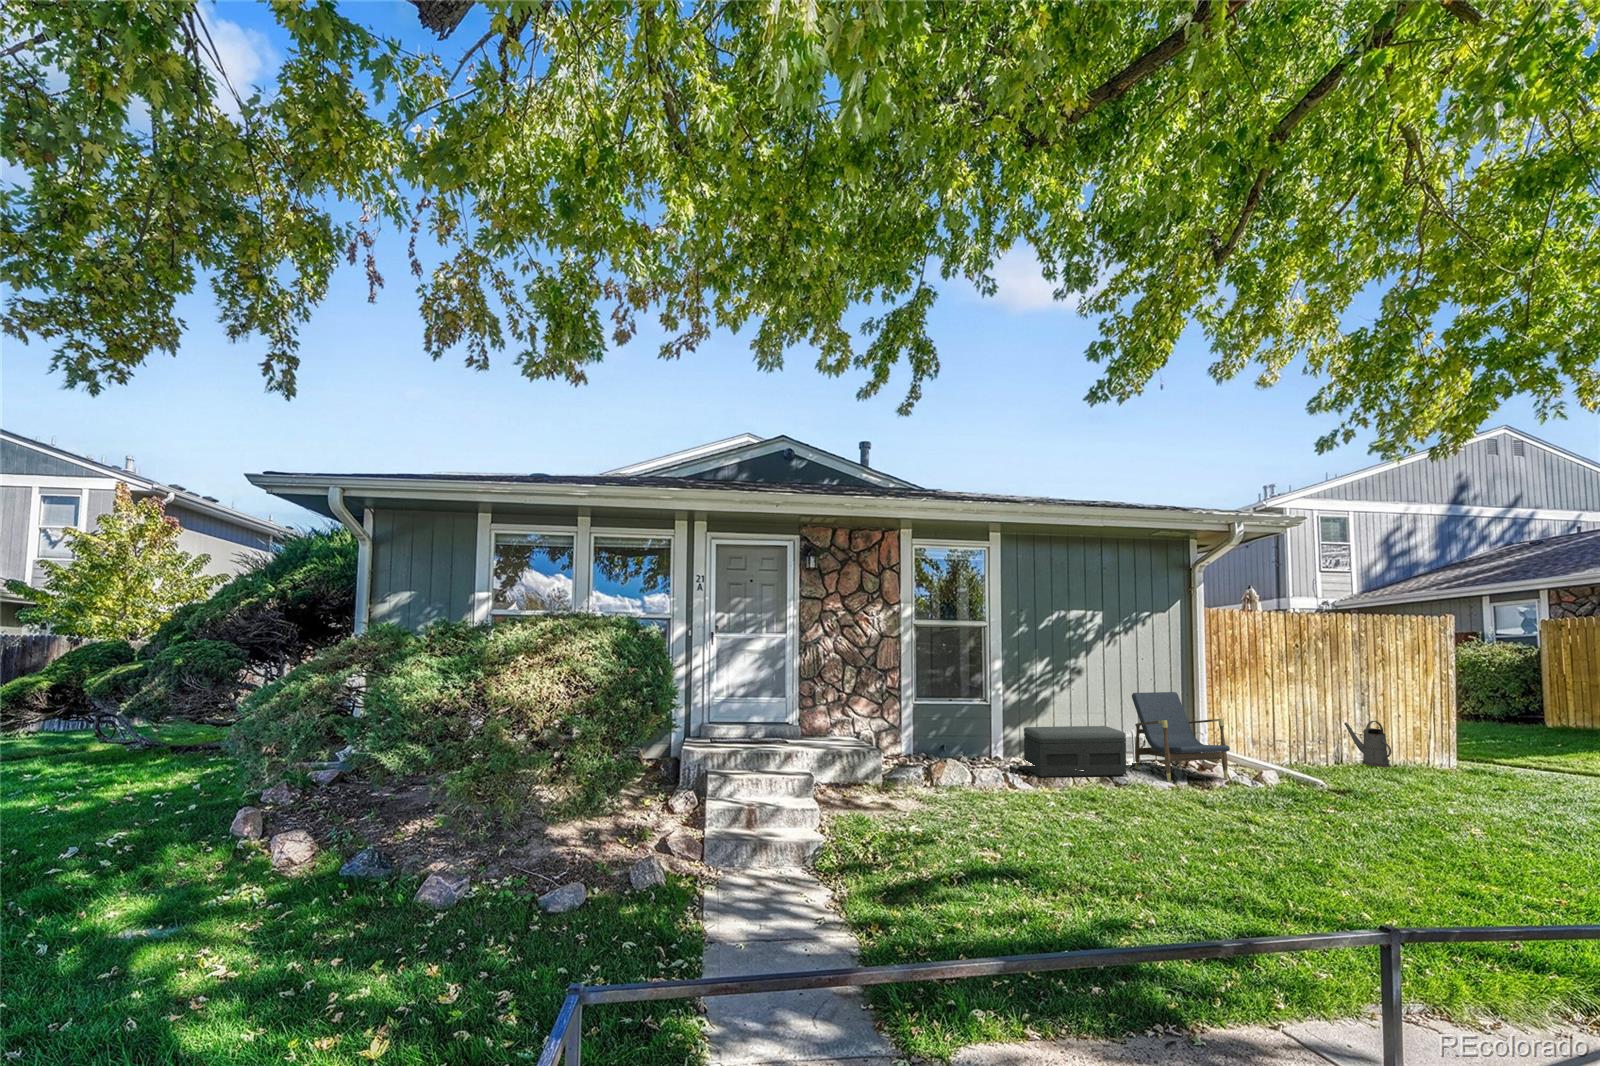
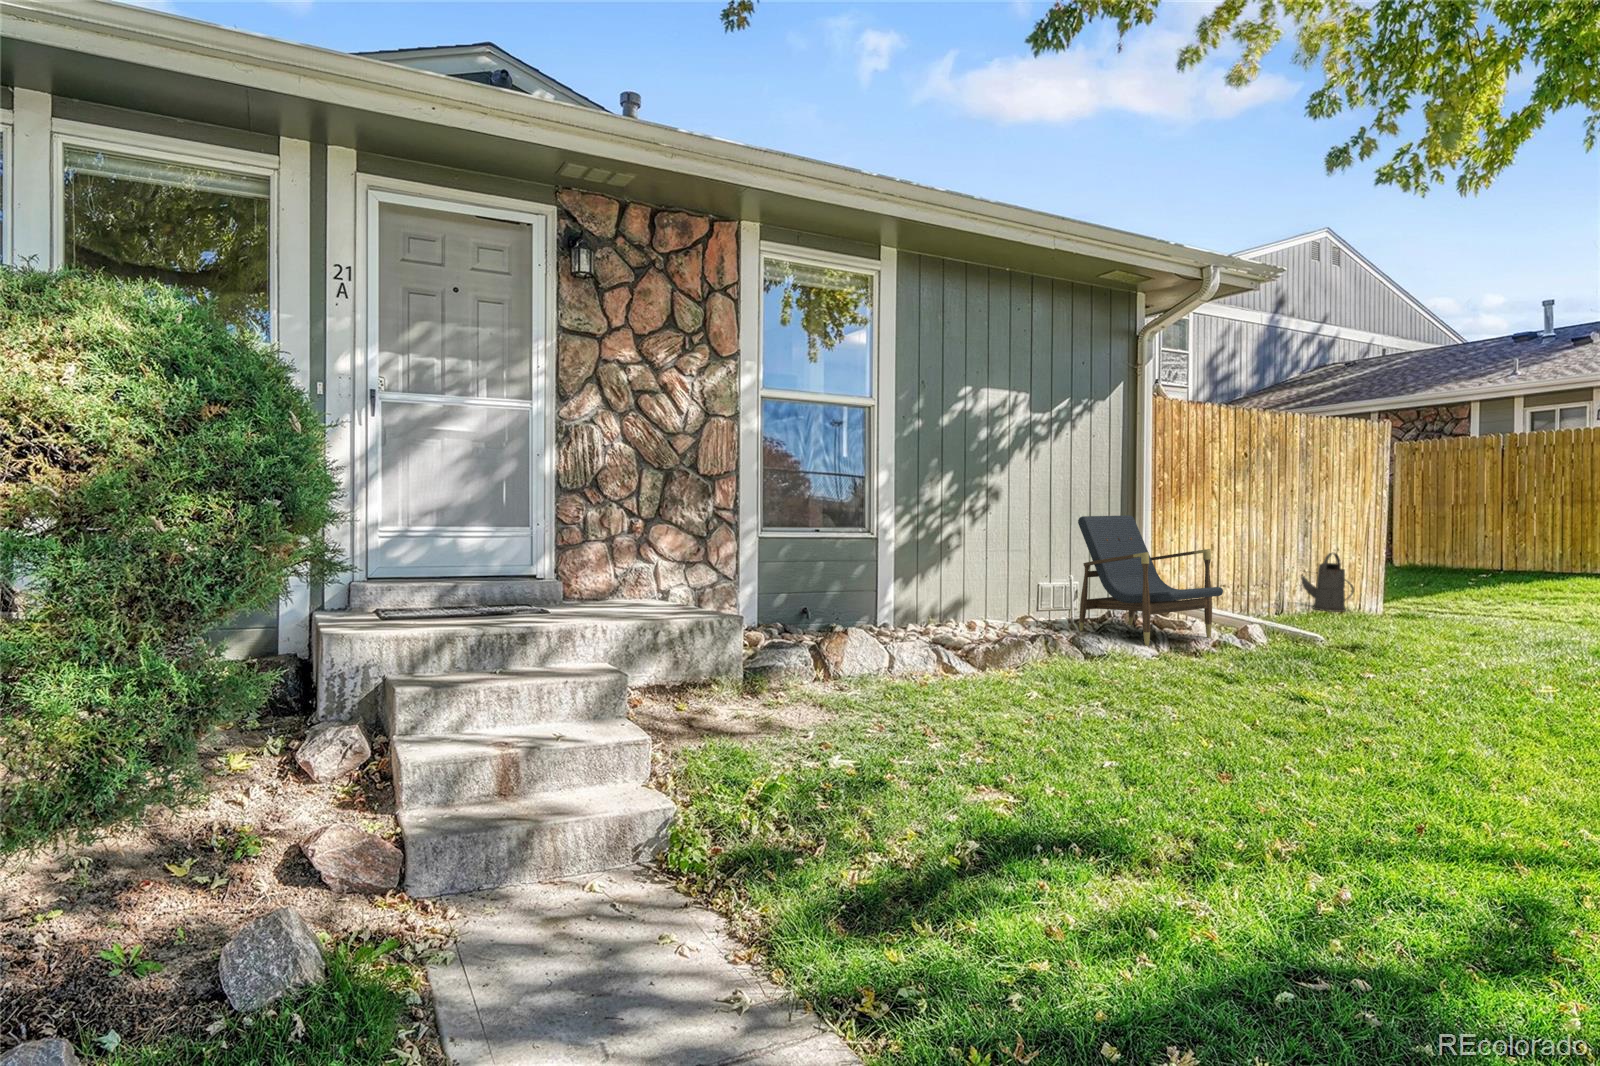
storage bench: present [1024,726,1126,777] -> none [932,568,1086,651]

